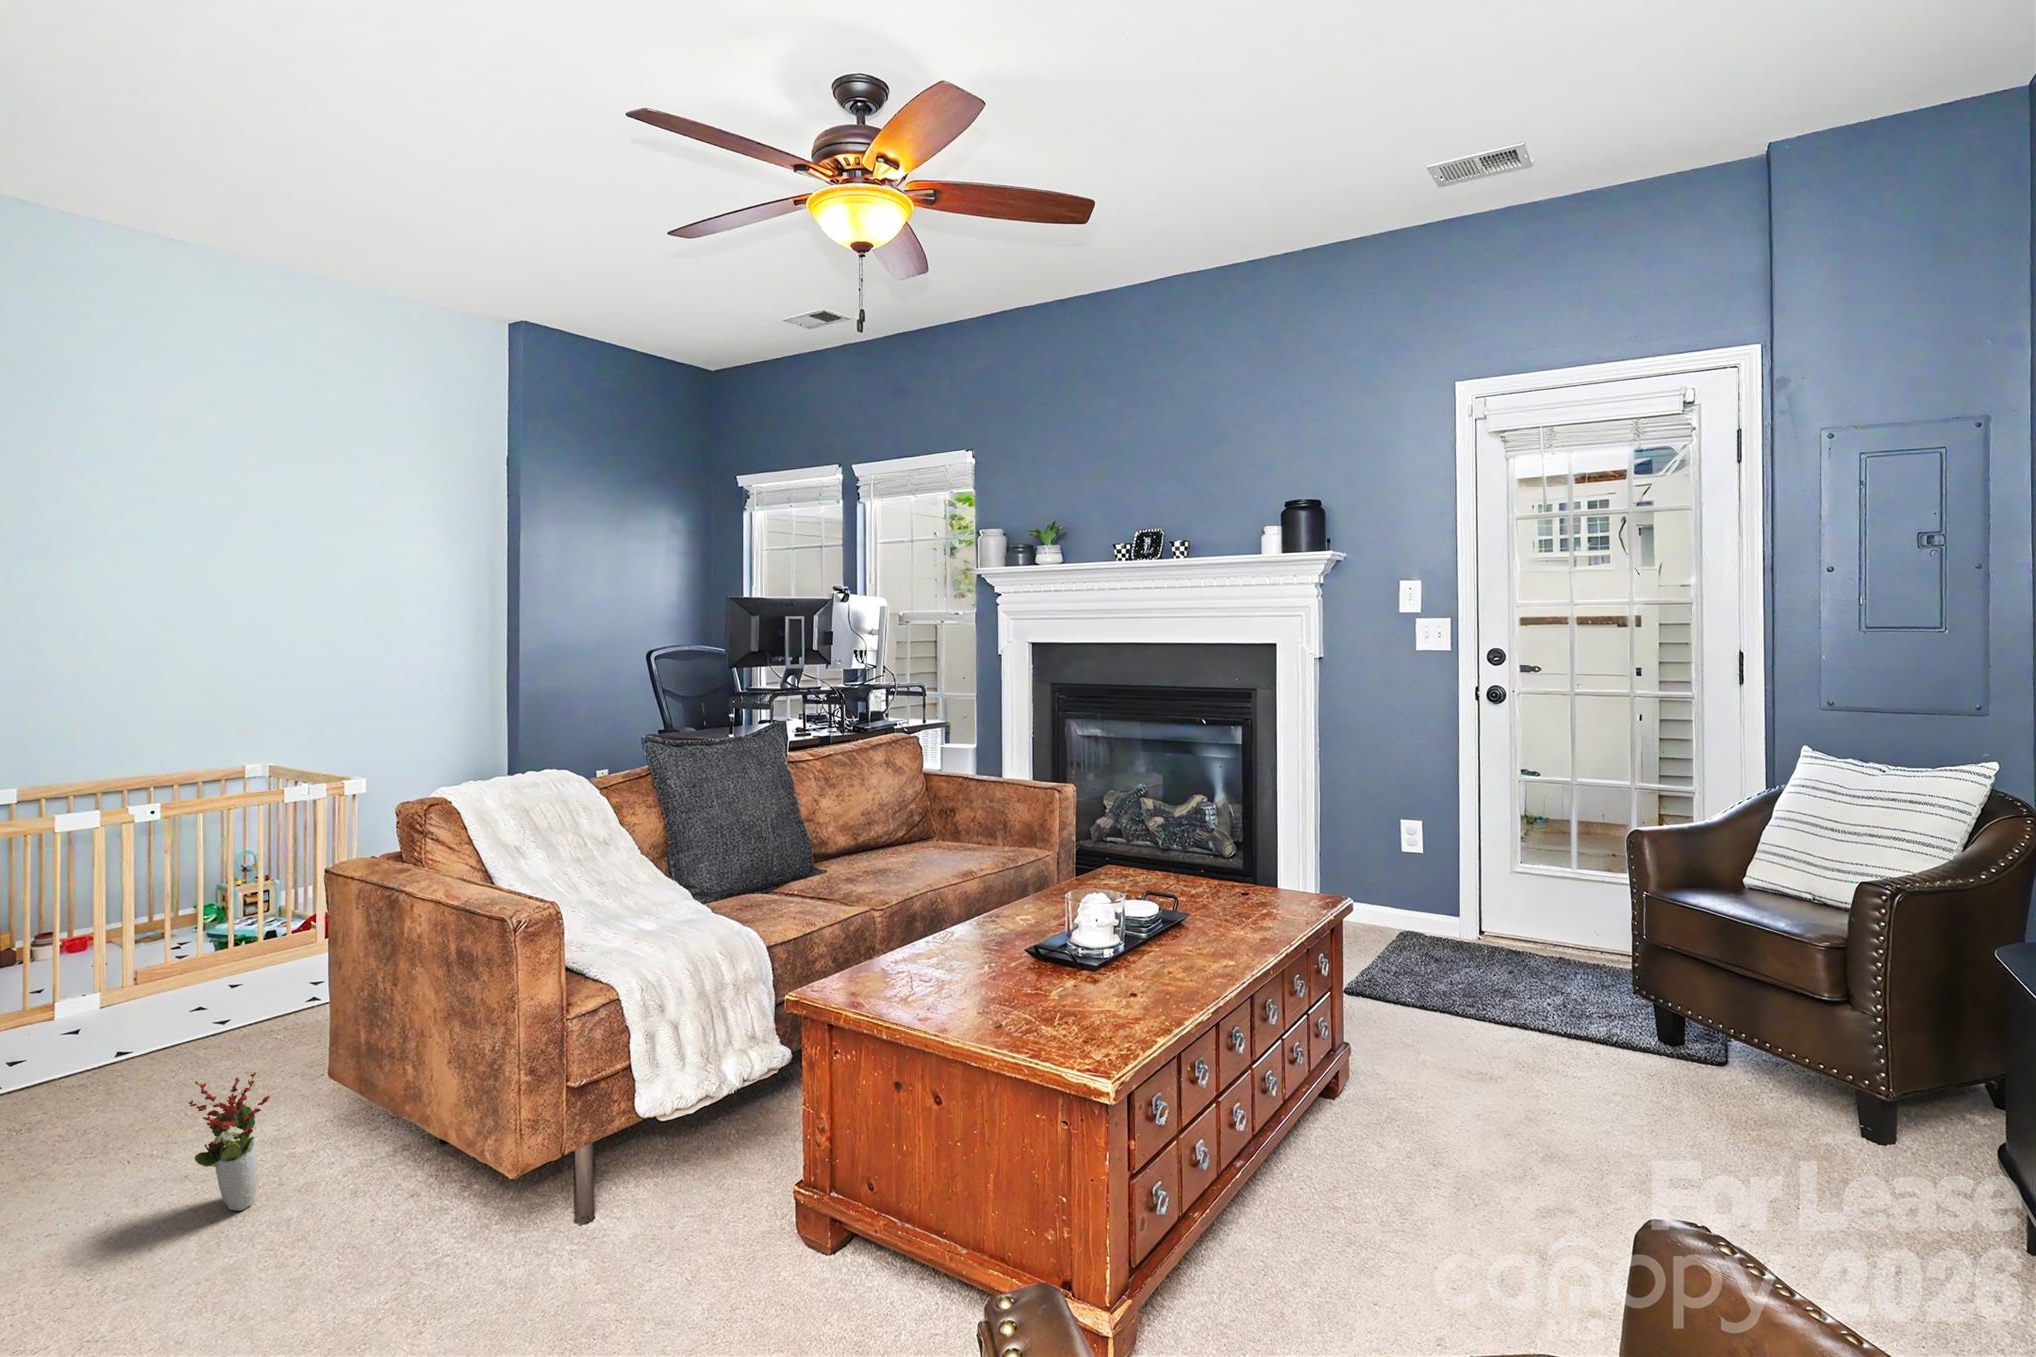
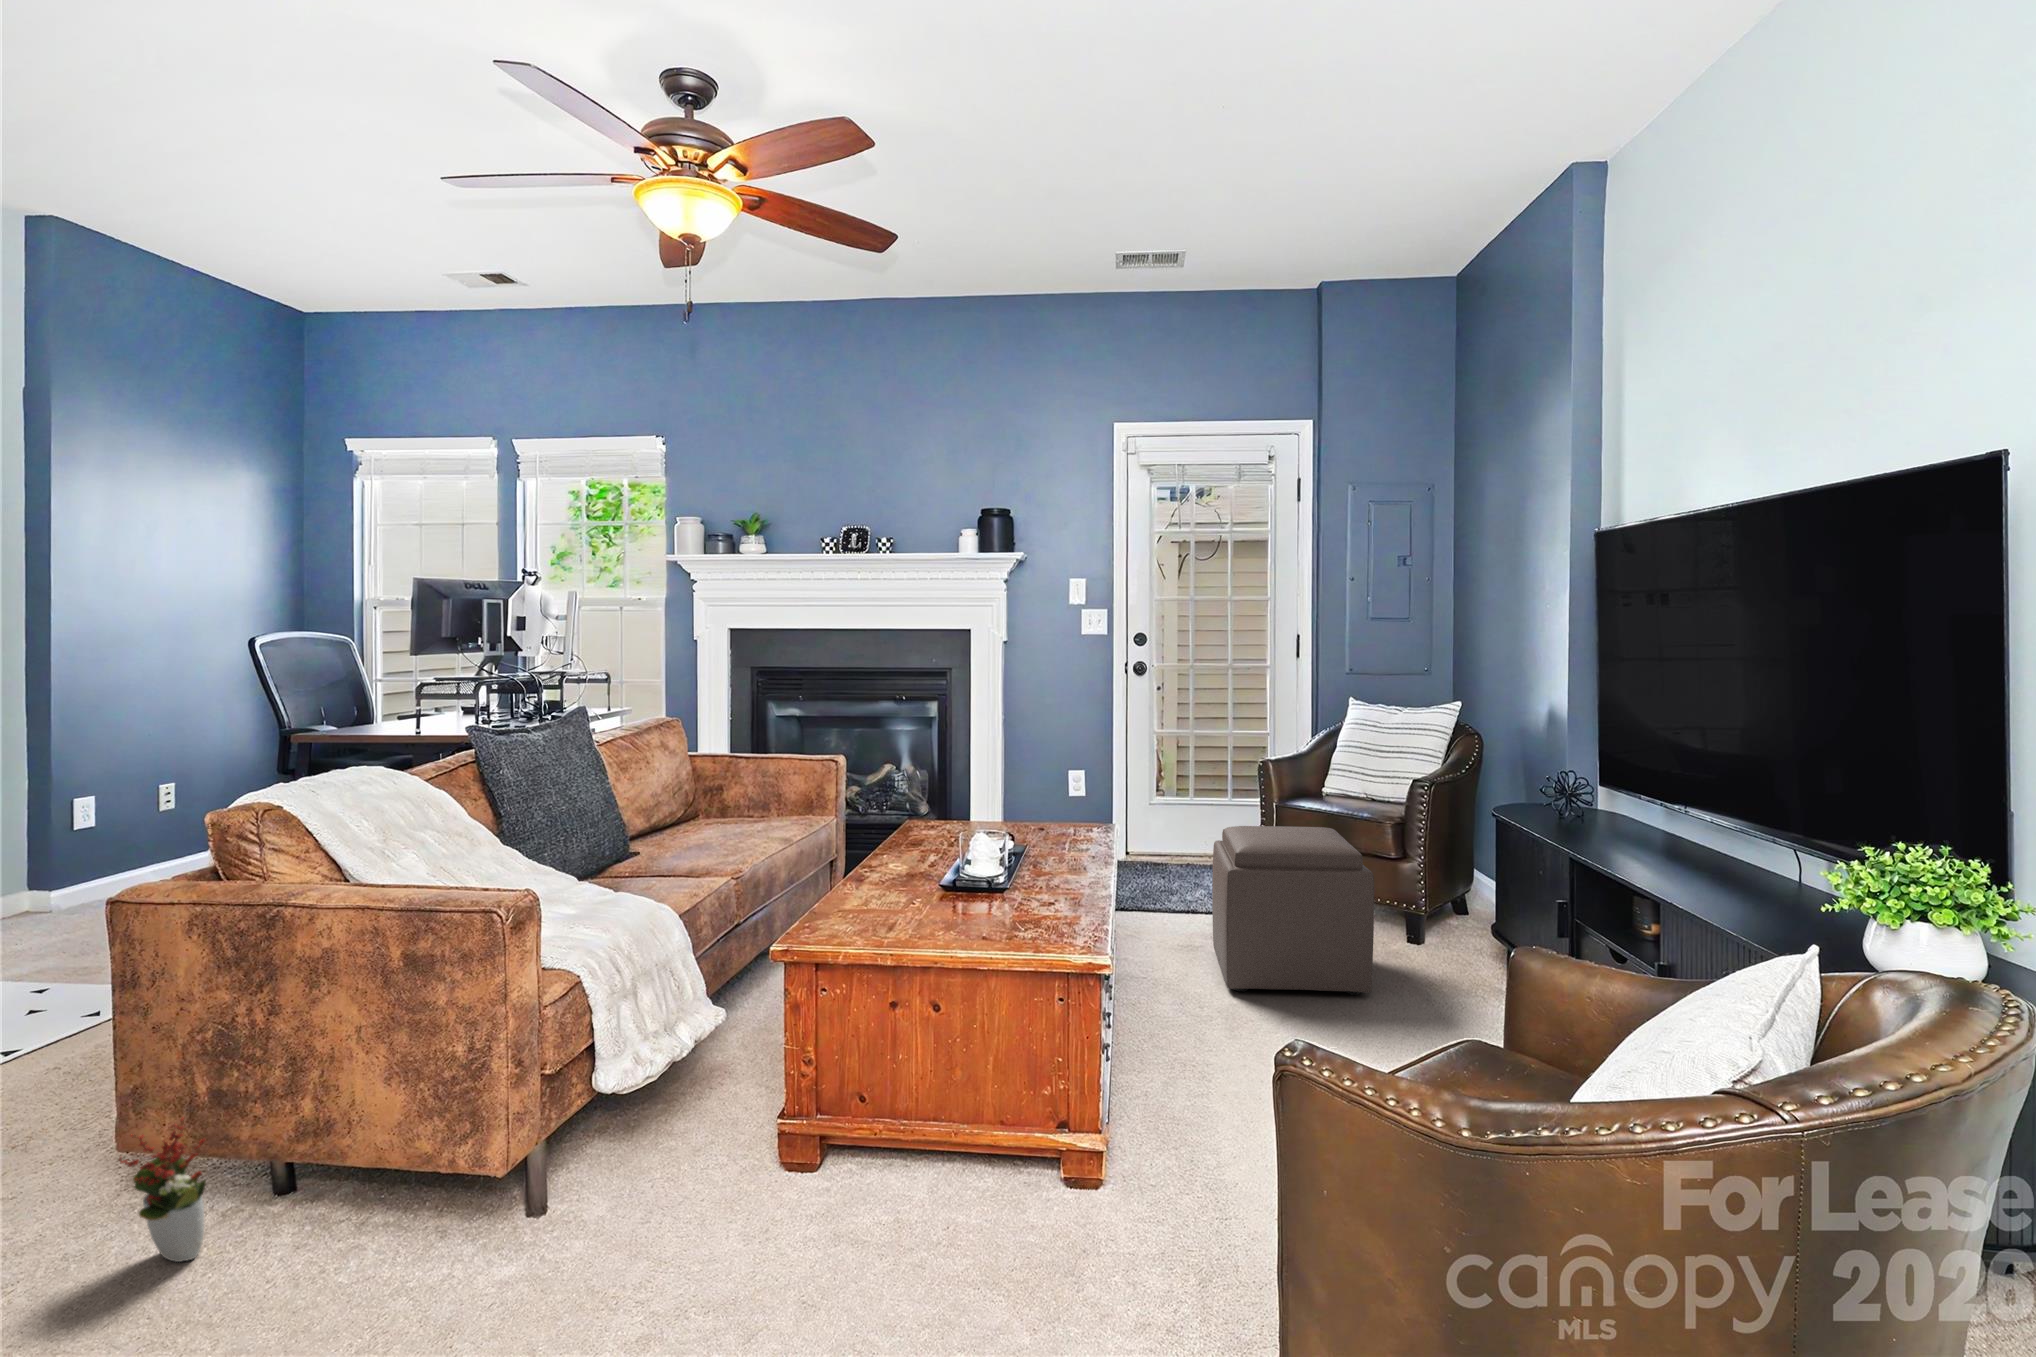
ottoman: none [1497,915,1754,1209] -> present [1212,826,1374,995]

